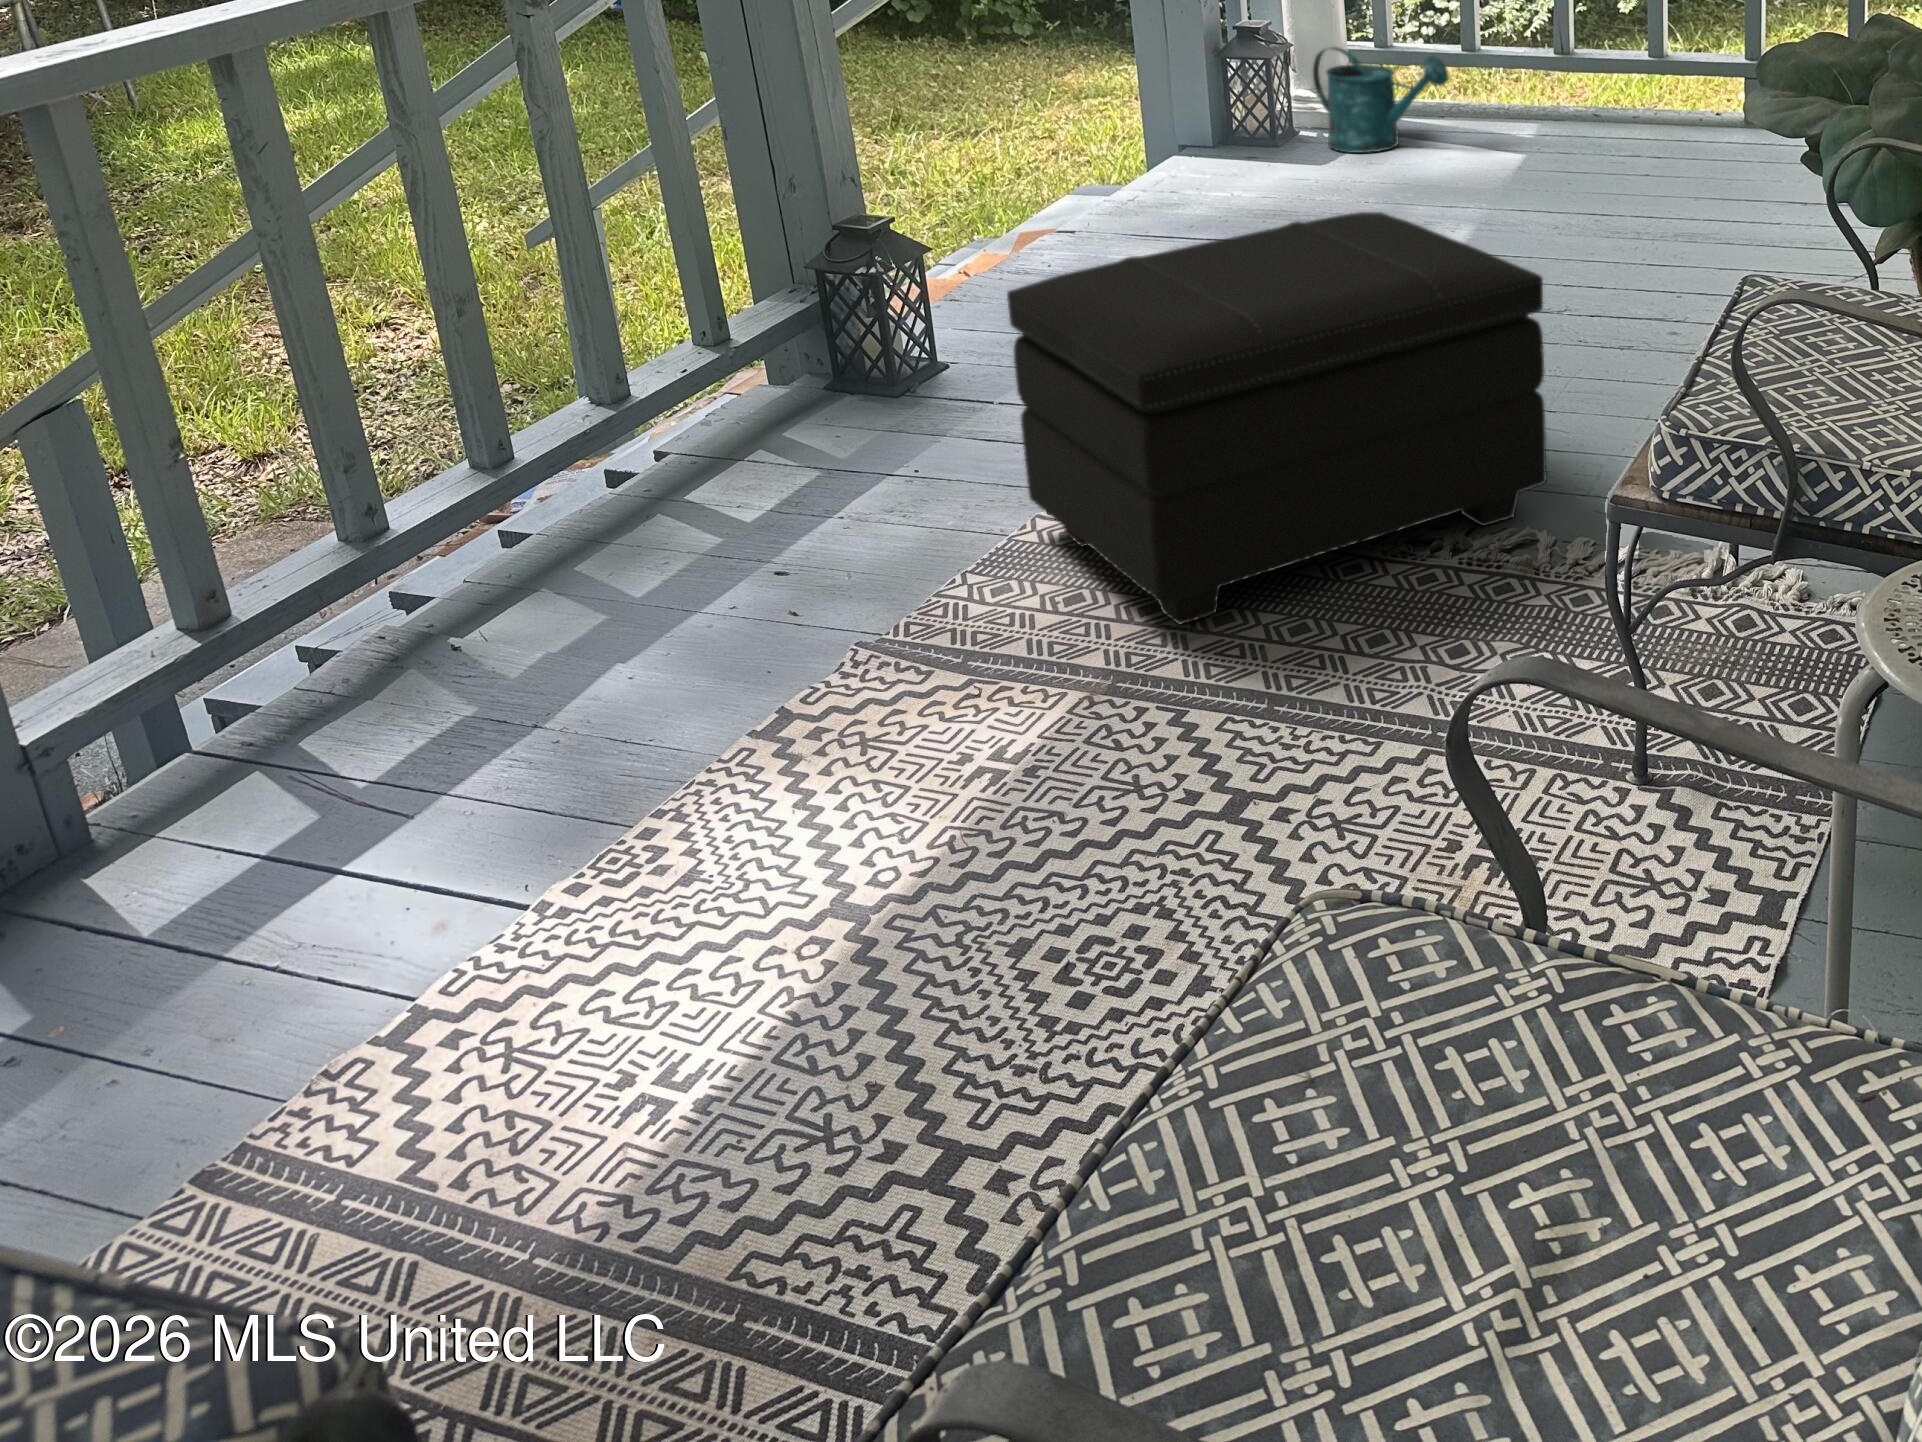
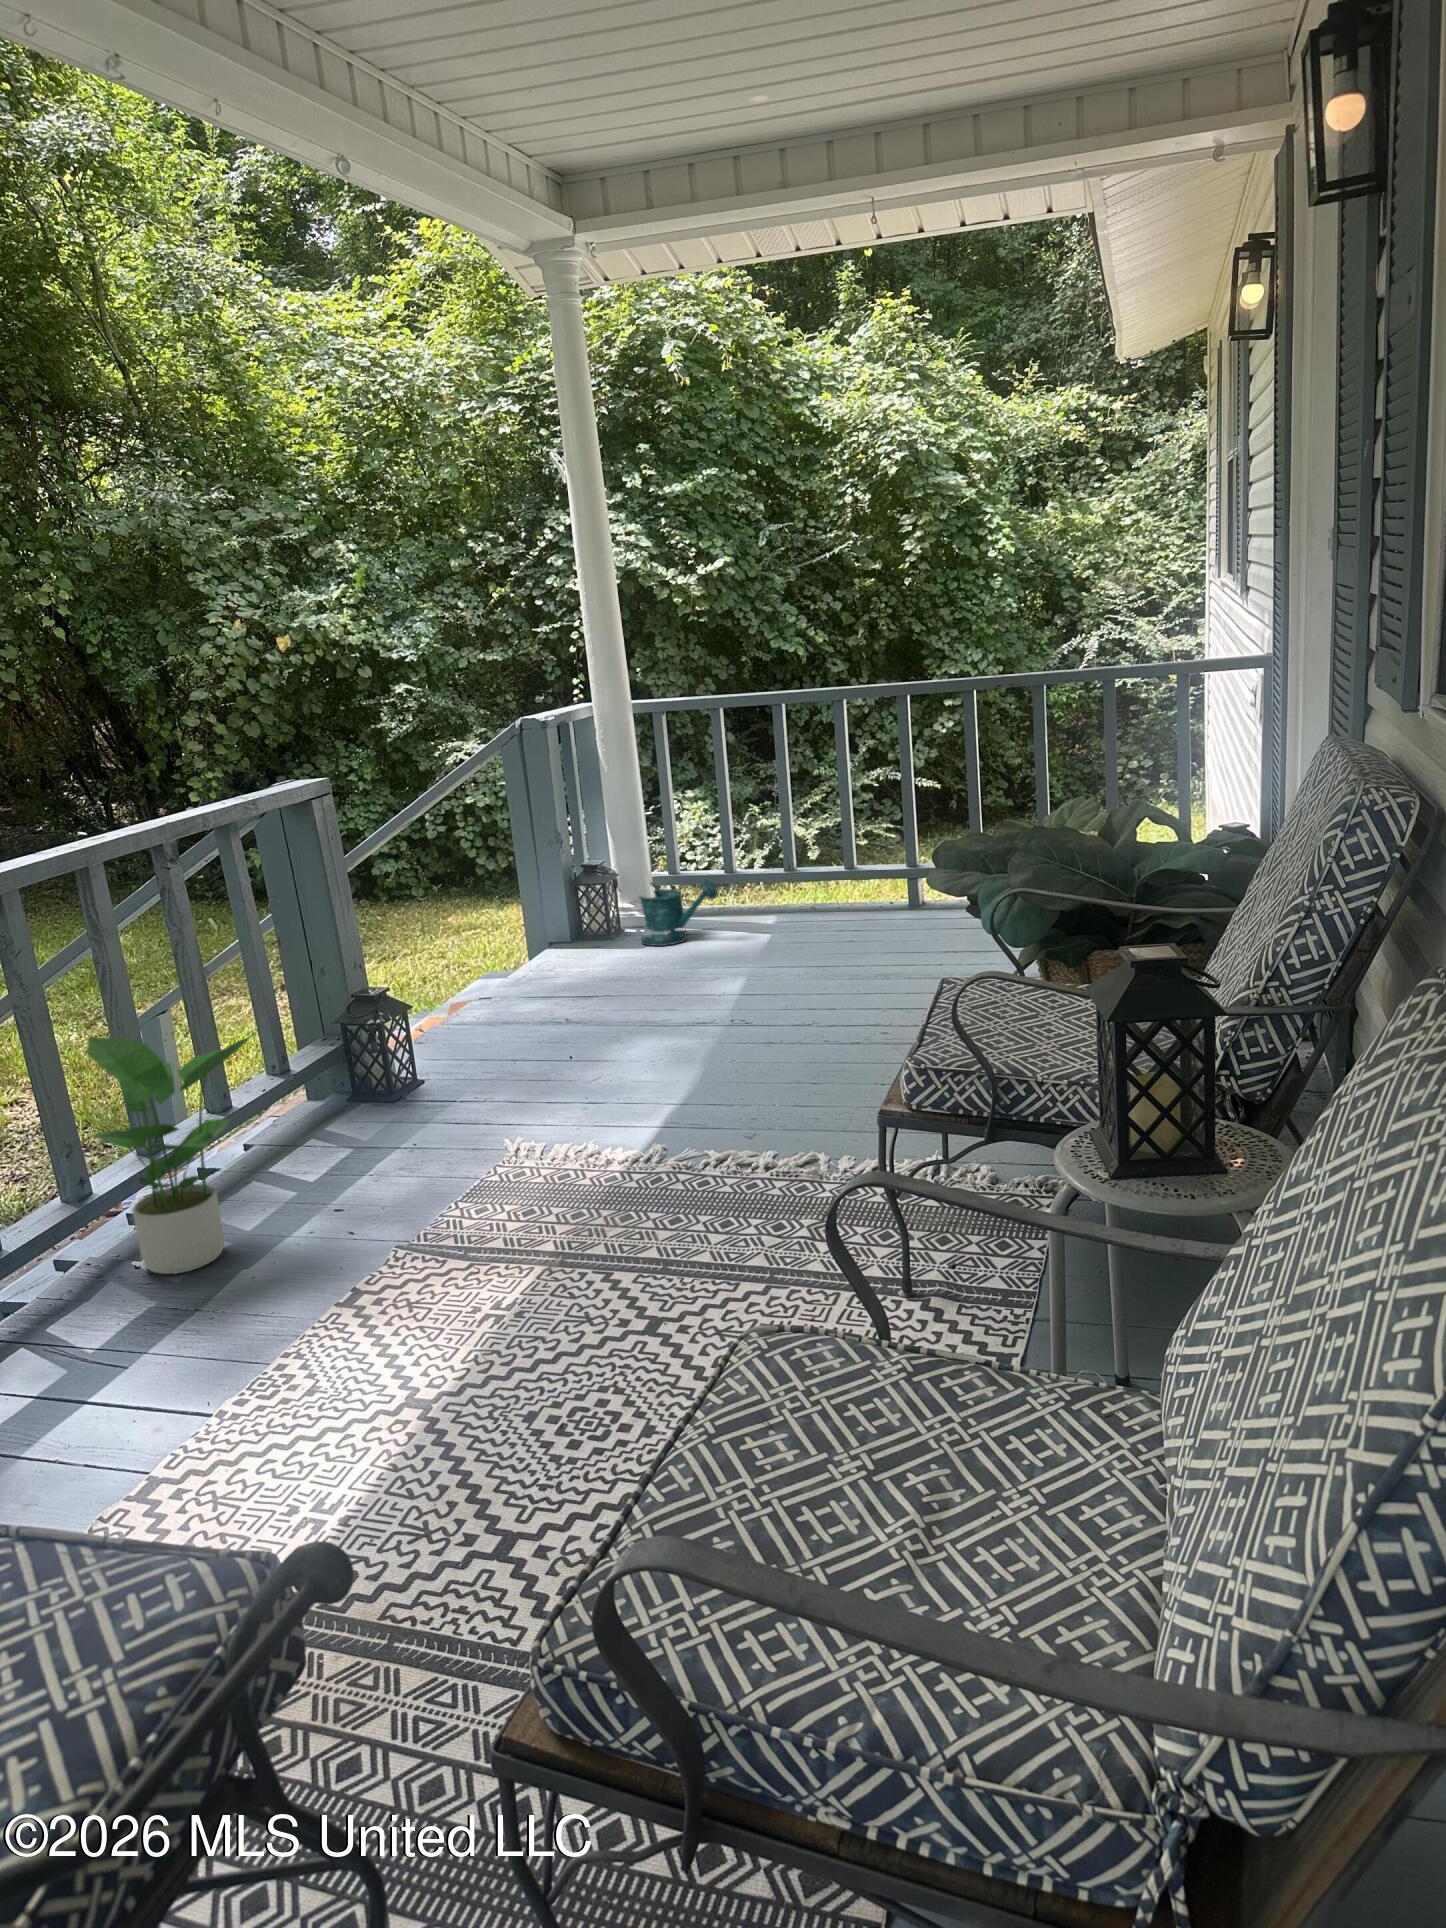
footstool: present [1007,212,1546,624] -> none [473,965,820,1226]
potted plant: none [386,284,654,655] -> present [88,1036,251,1274]

